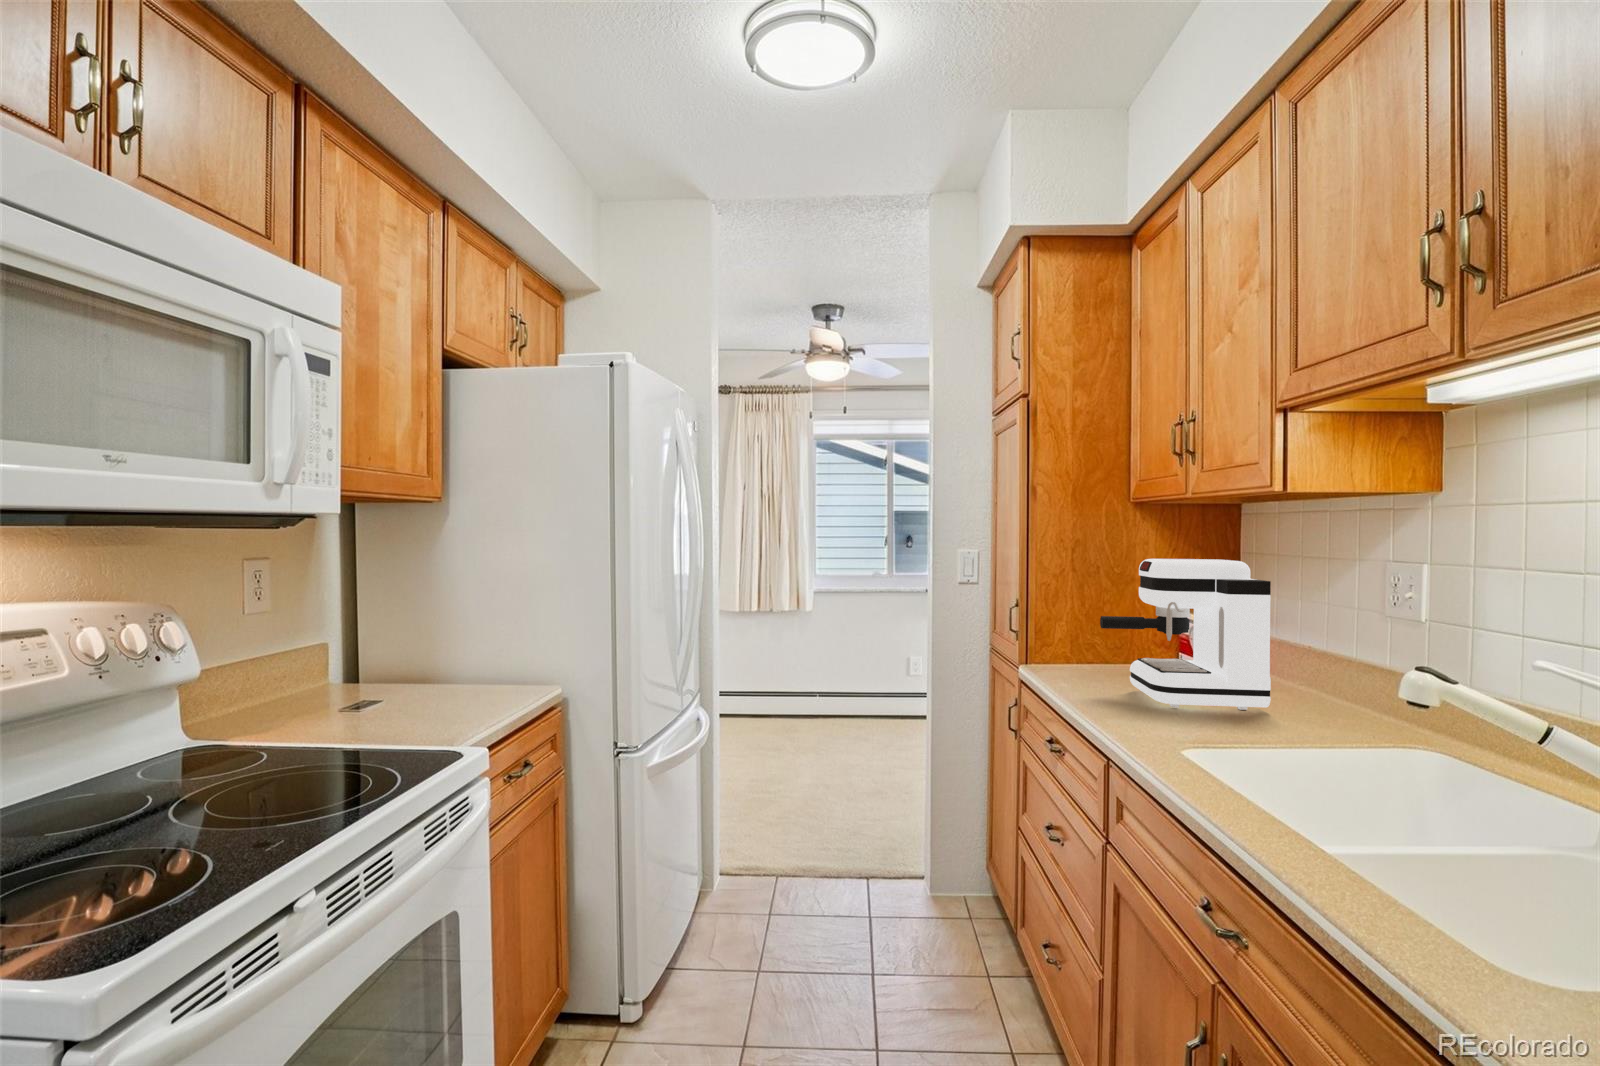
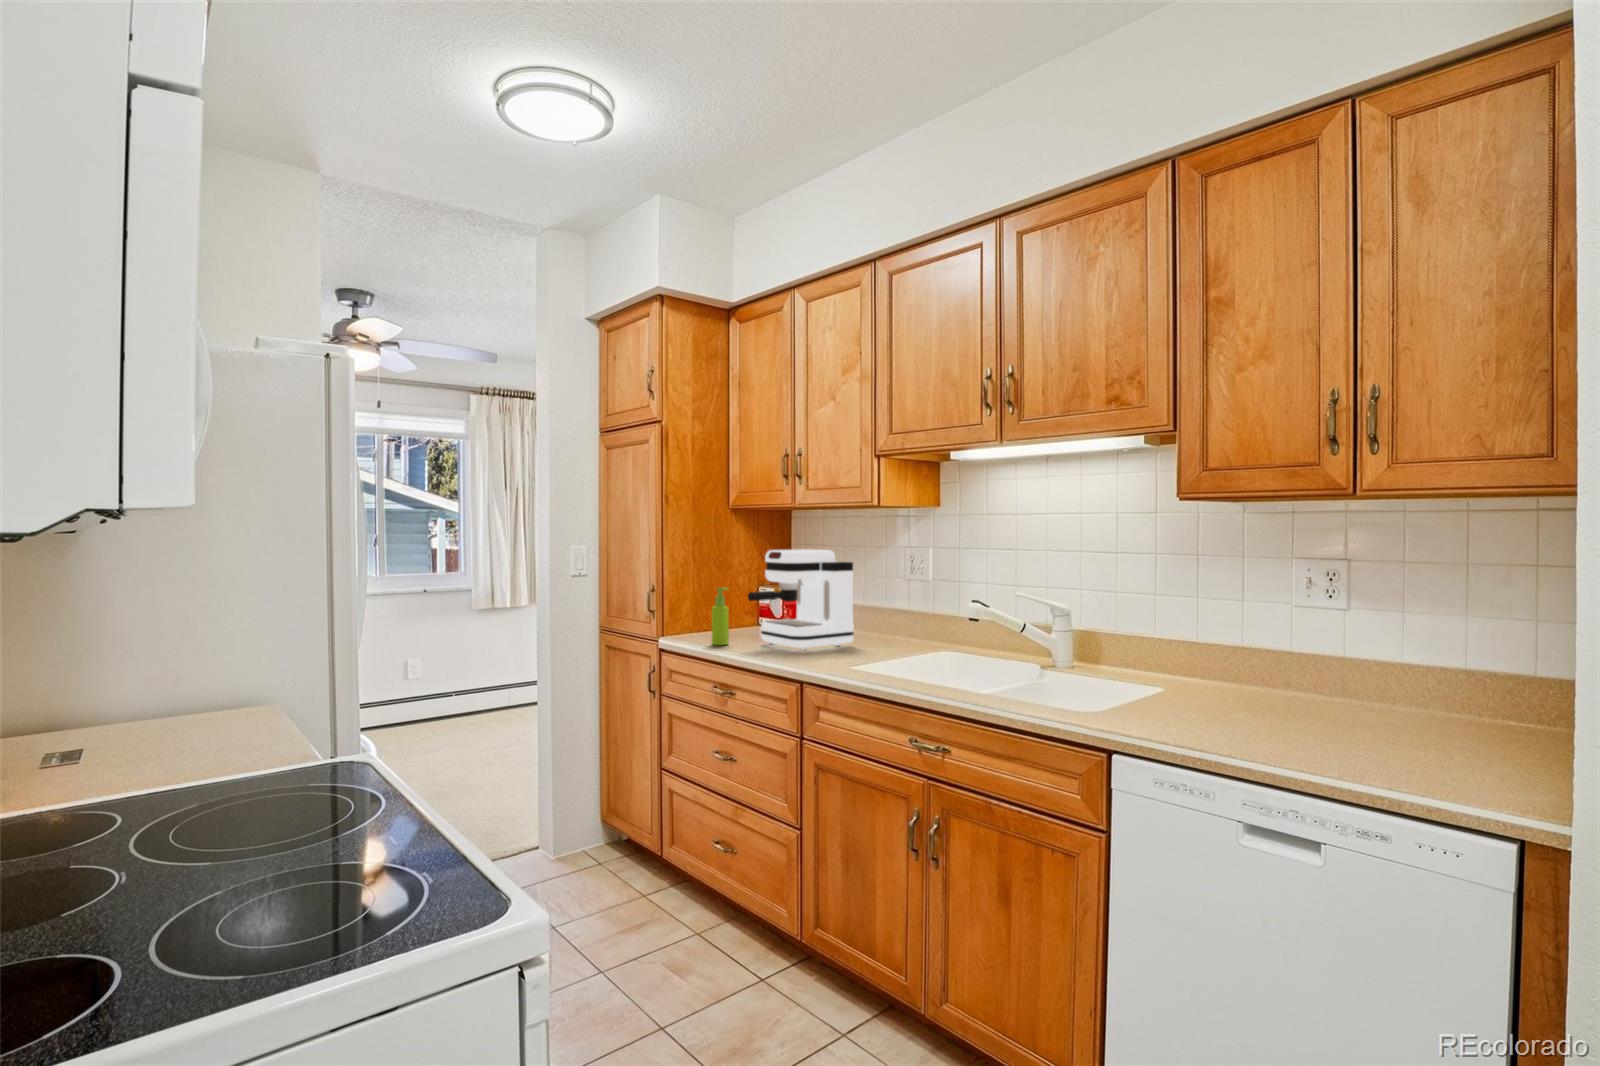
soap dispenser: none [1067,607,1091,684] -> present [712,587,729,645]

